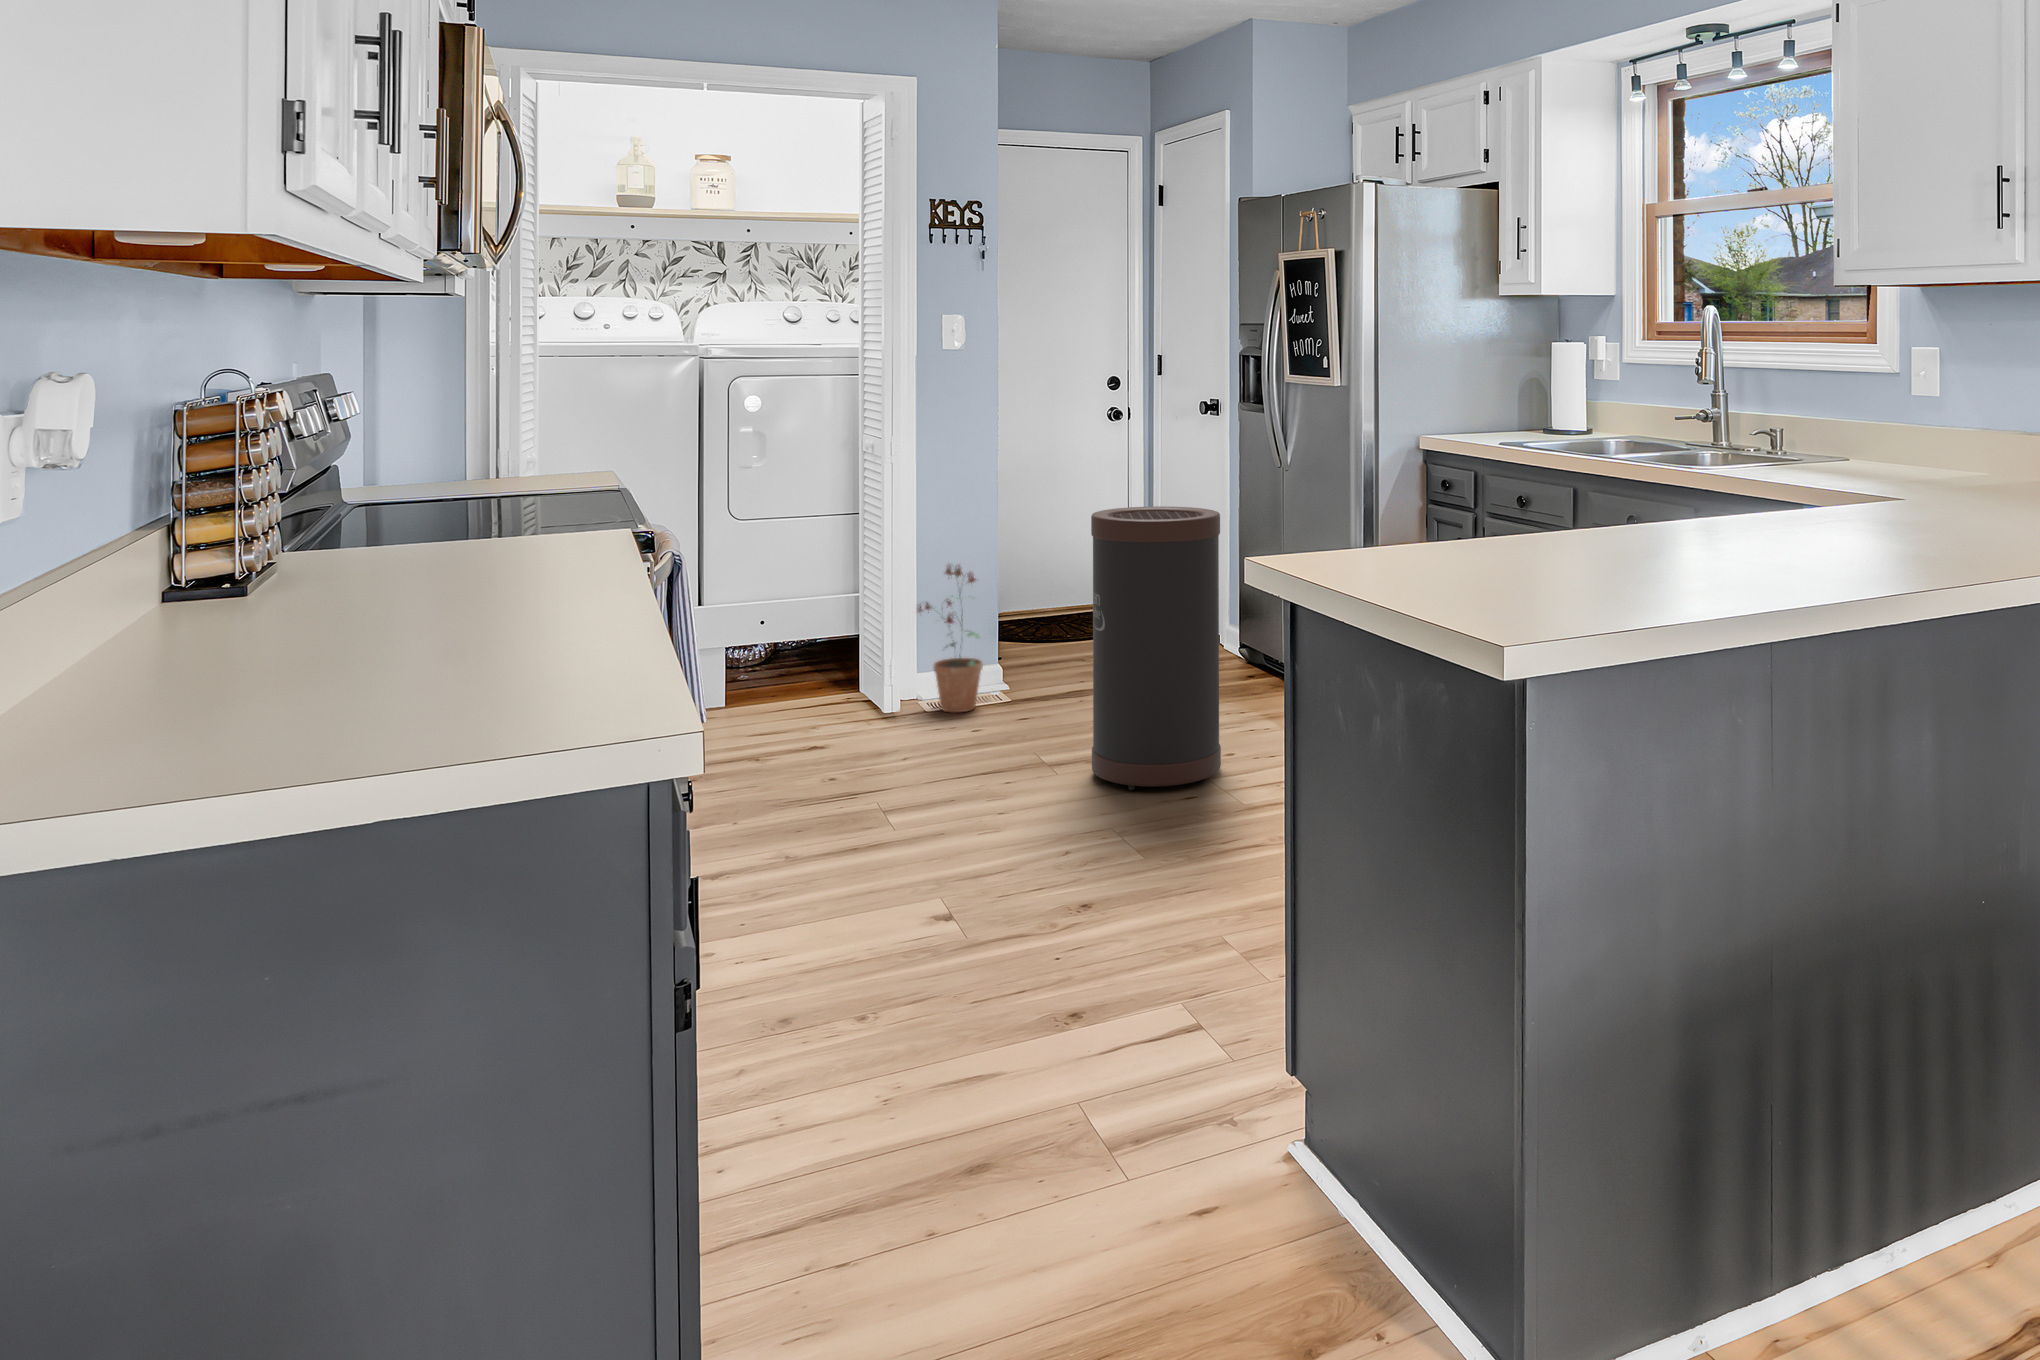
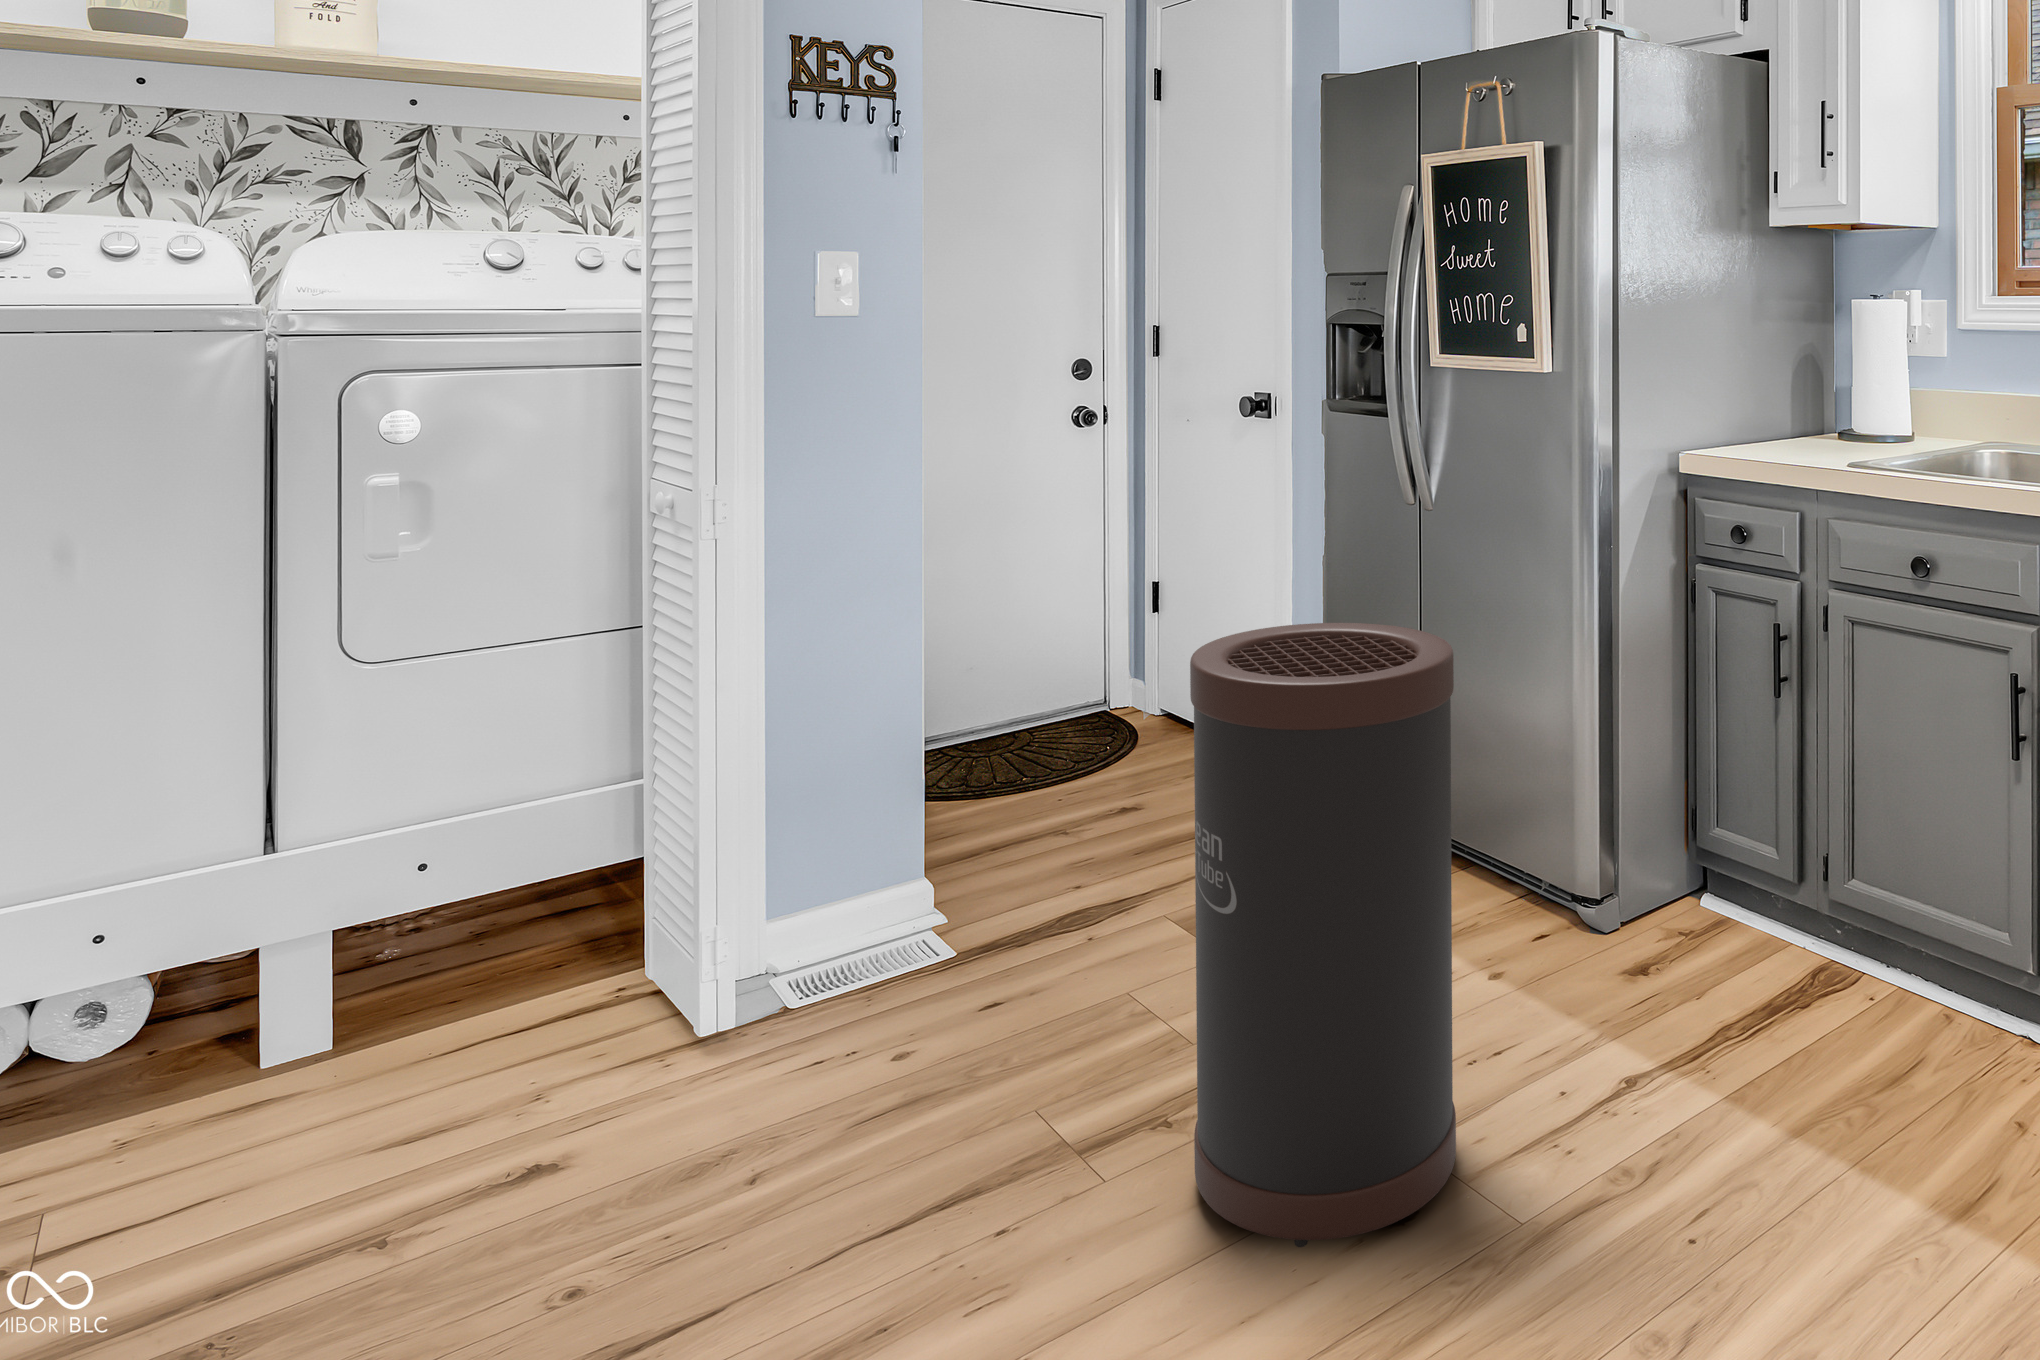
potted plant: present [918,564,983,712] -> none [768,721,917,1013]

